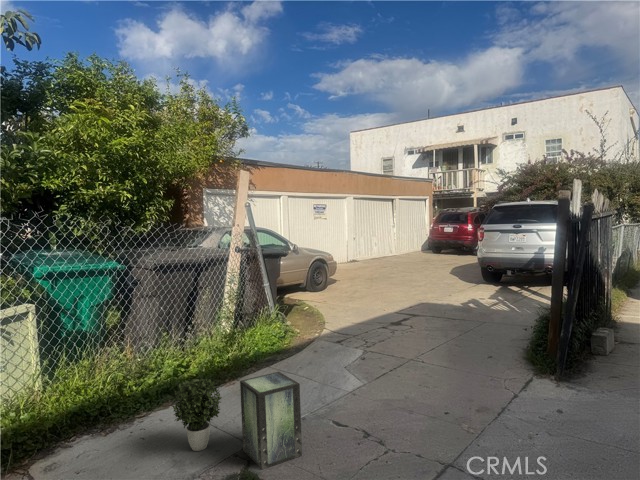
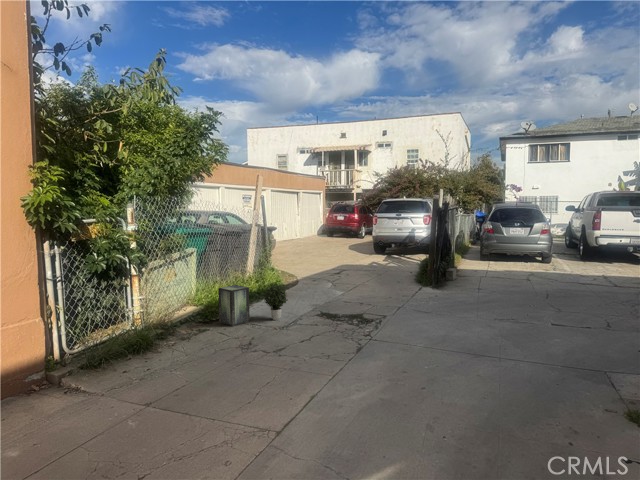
storage box: present [240,372,302,470] -> present [218,285,250,326]

